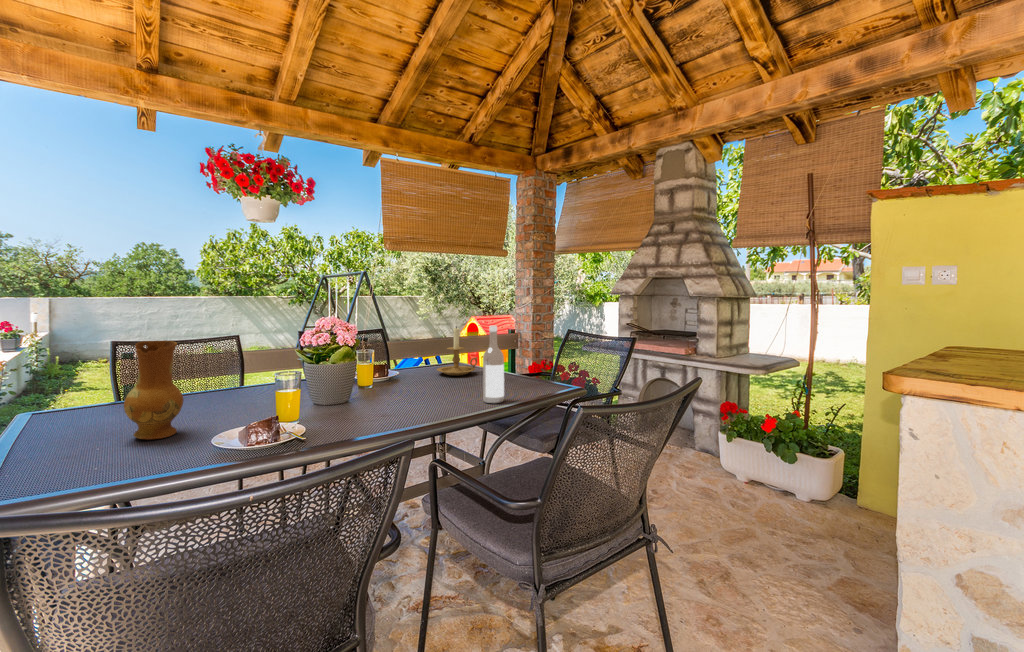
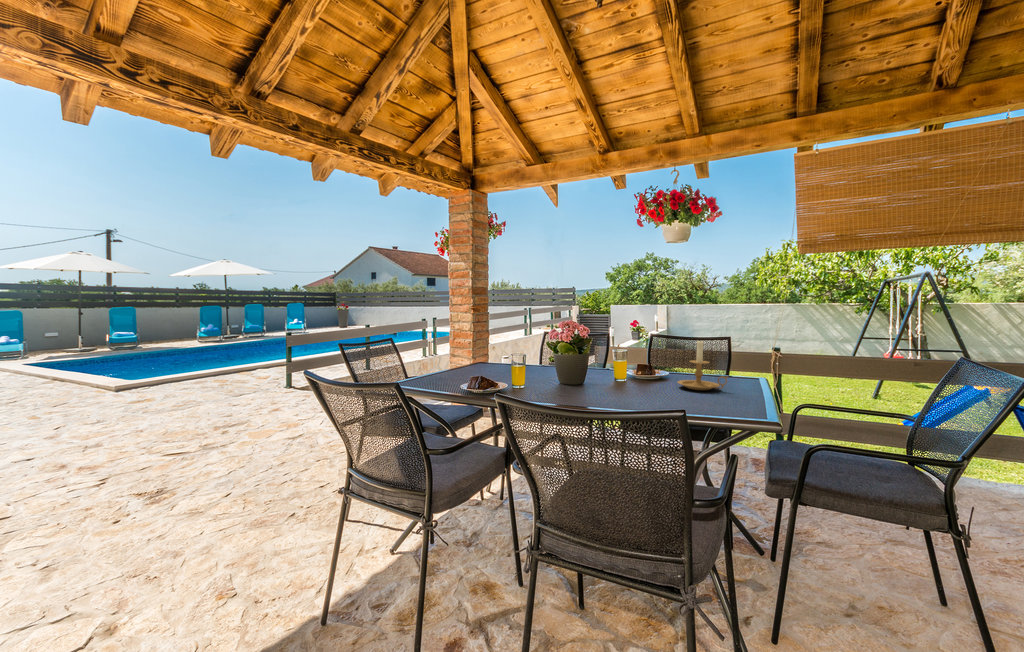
wine bottle: present [483,326,504,403] -> none [608,334,629,406]
ceramic jug: present [124,341,183,440] -> none [456,323,483,372]

